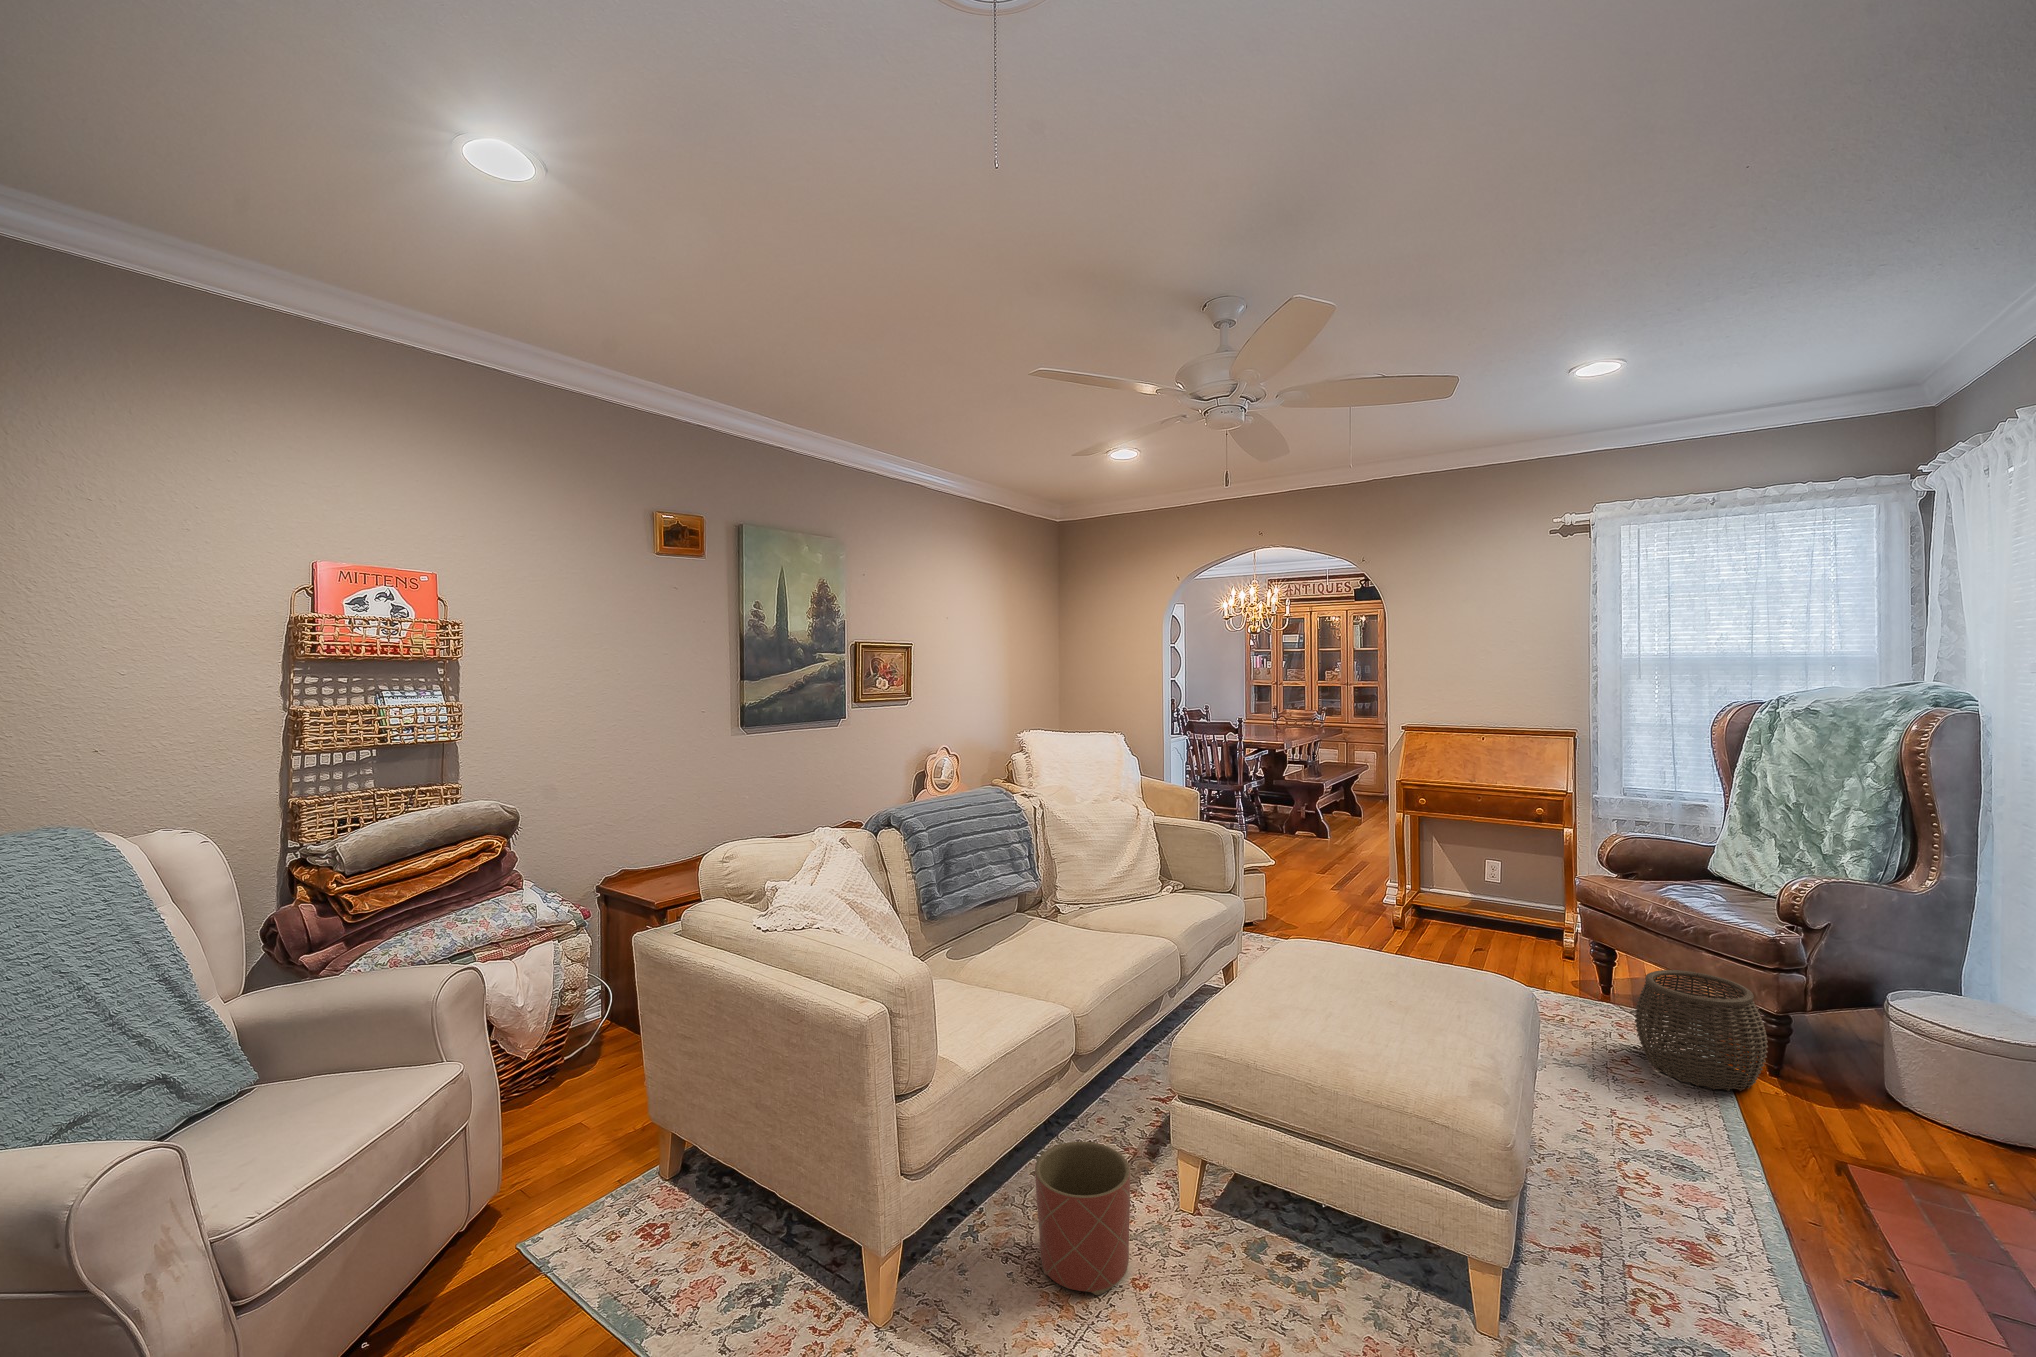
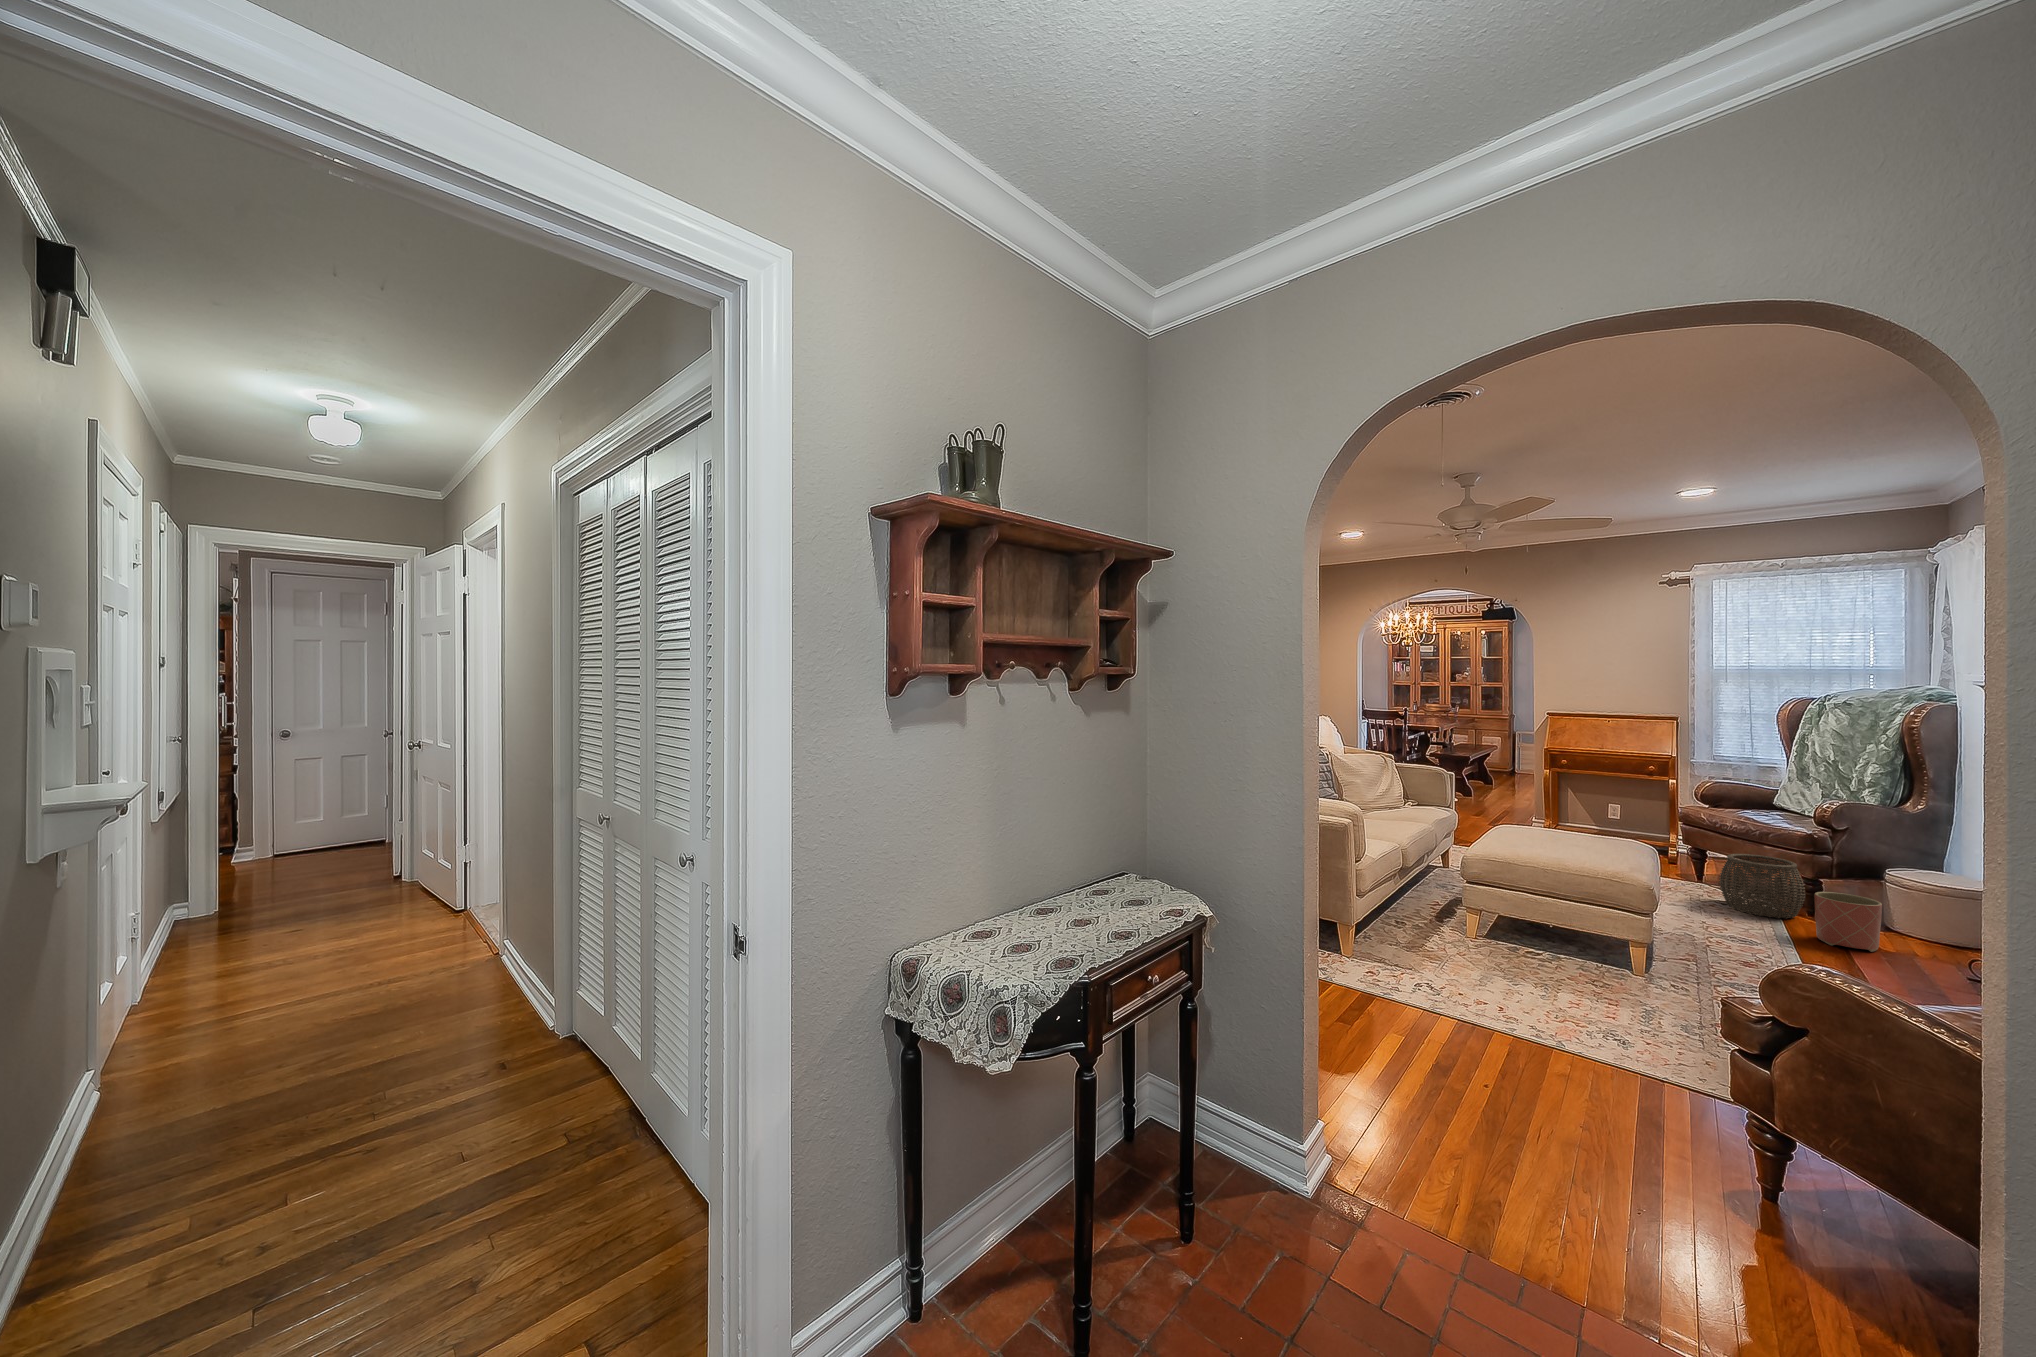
planter: present [1035,1141,1130,1295] -> present [1814,892,1882,952]

